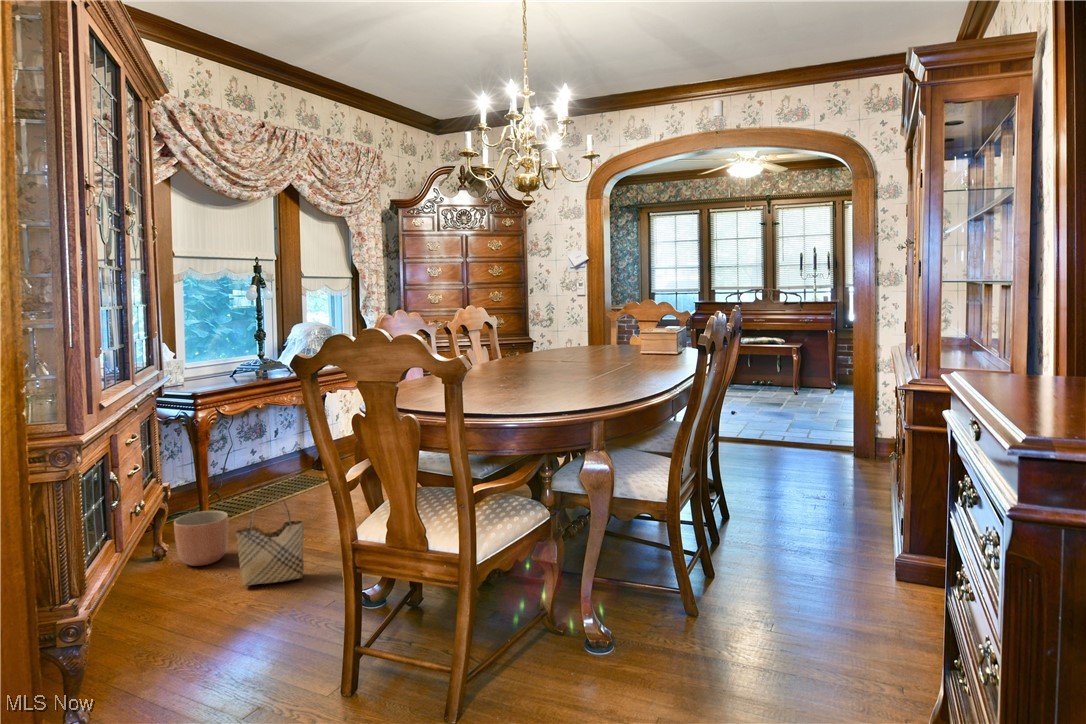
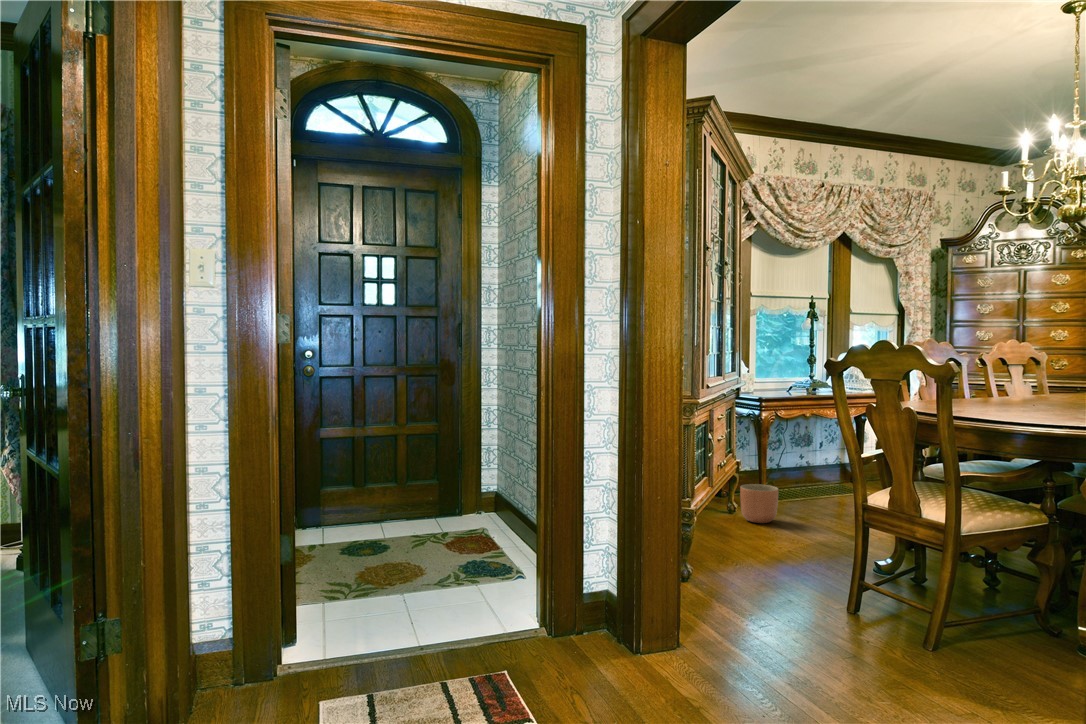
woven basket: present [235,492,304,586] -> none [784,471,838,542]

